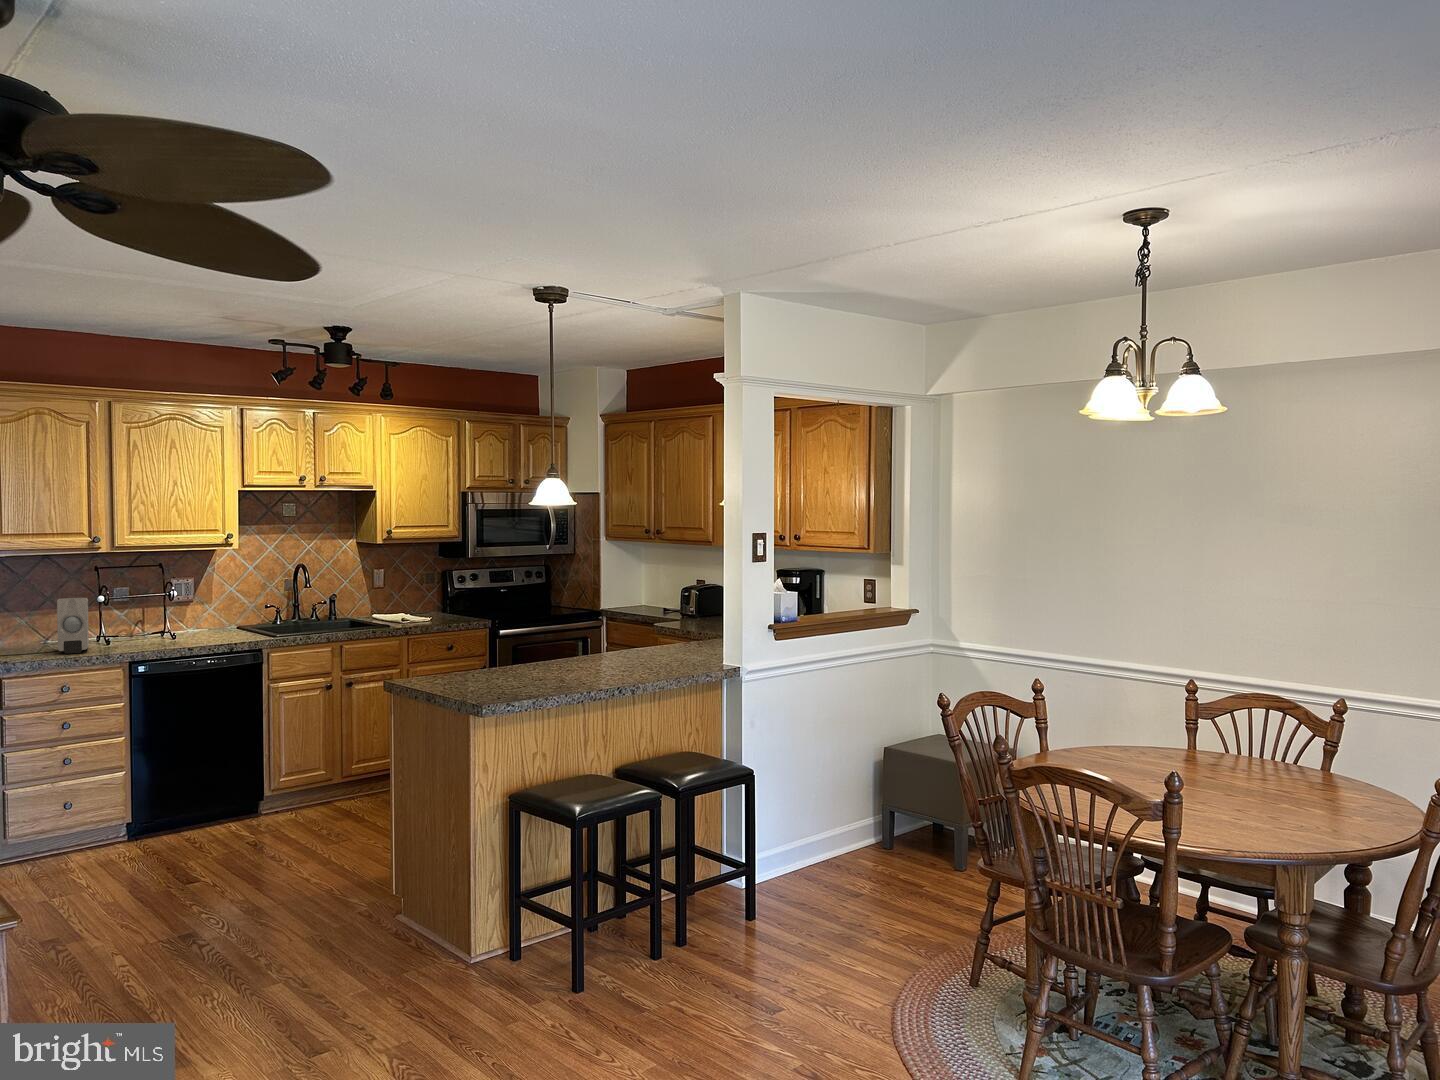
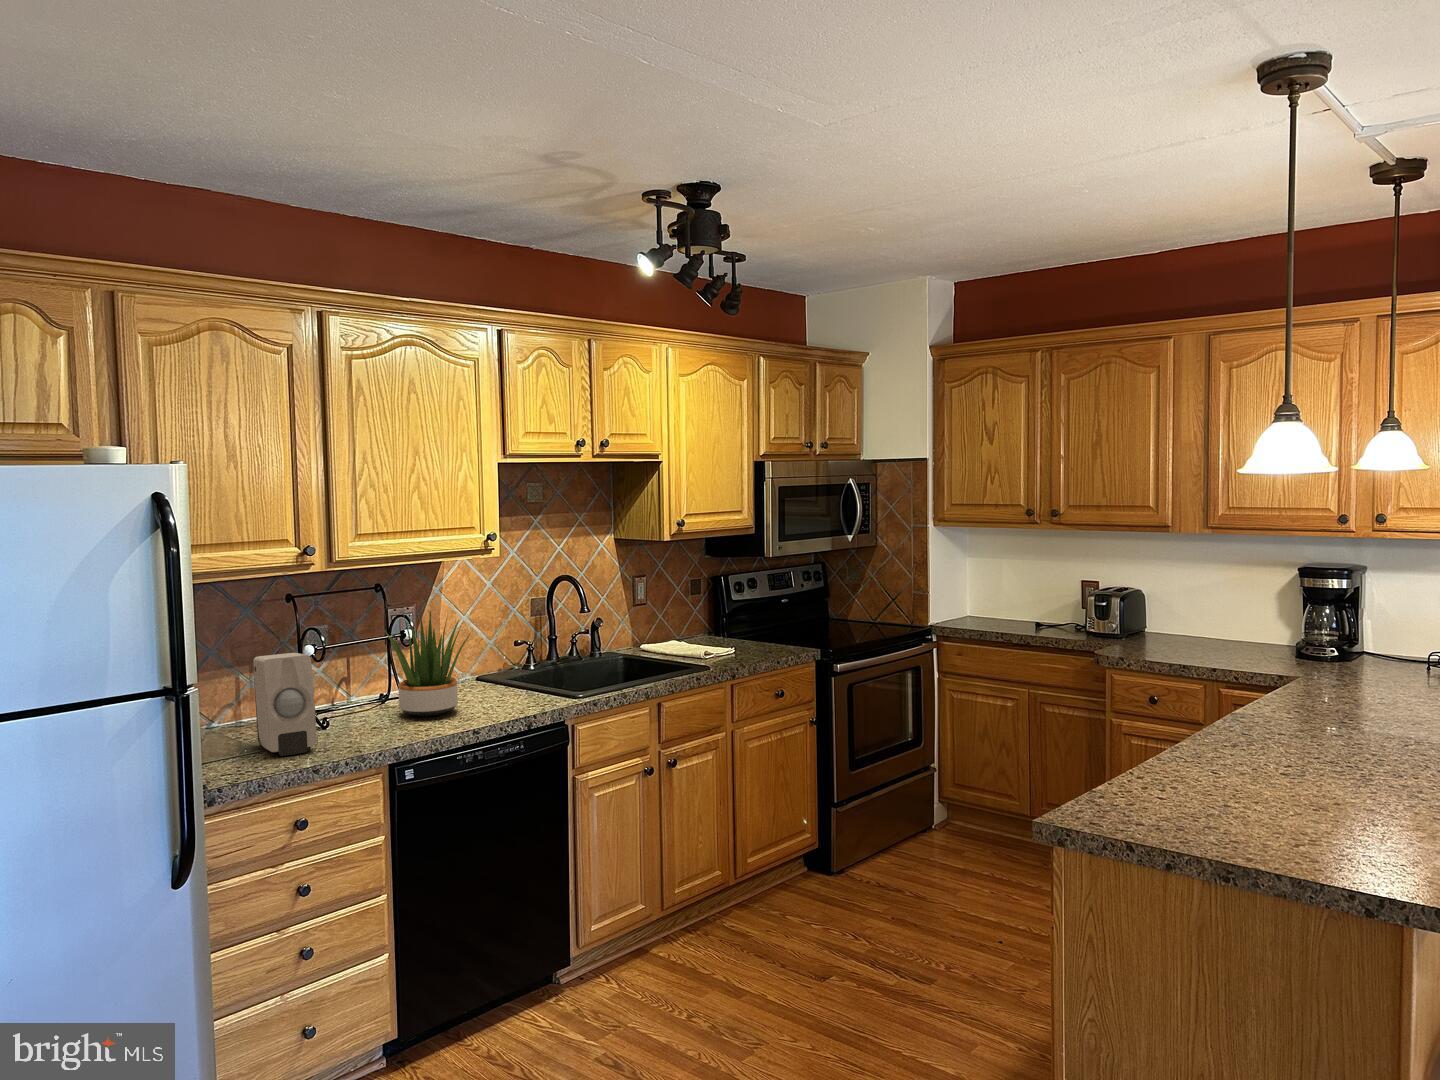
potted plant: none [146,579,207,642] -> present [382,610,471,716]

